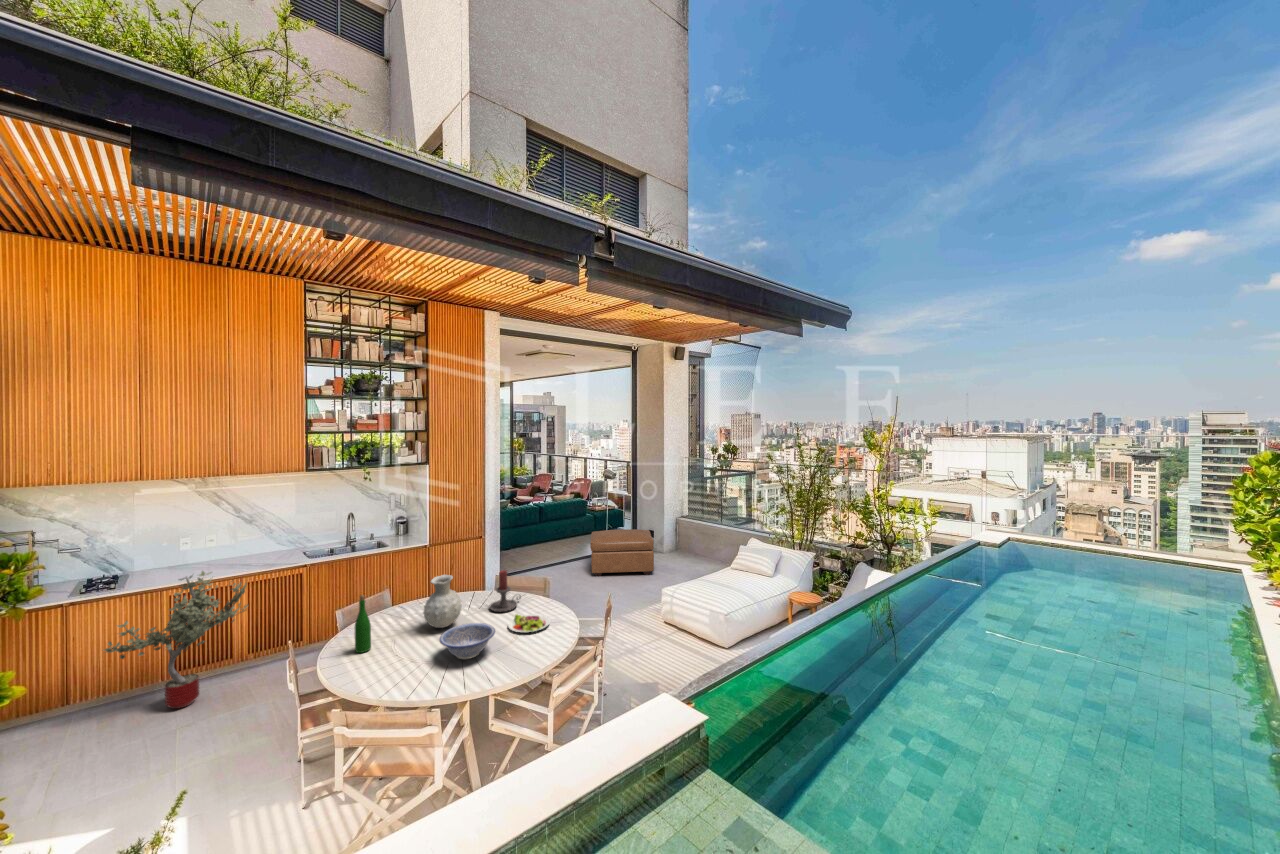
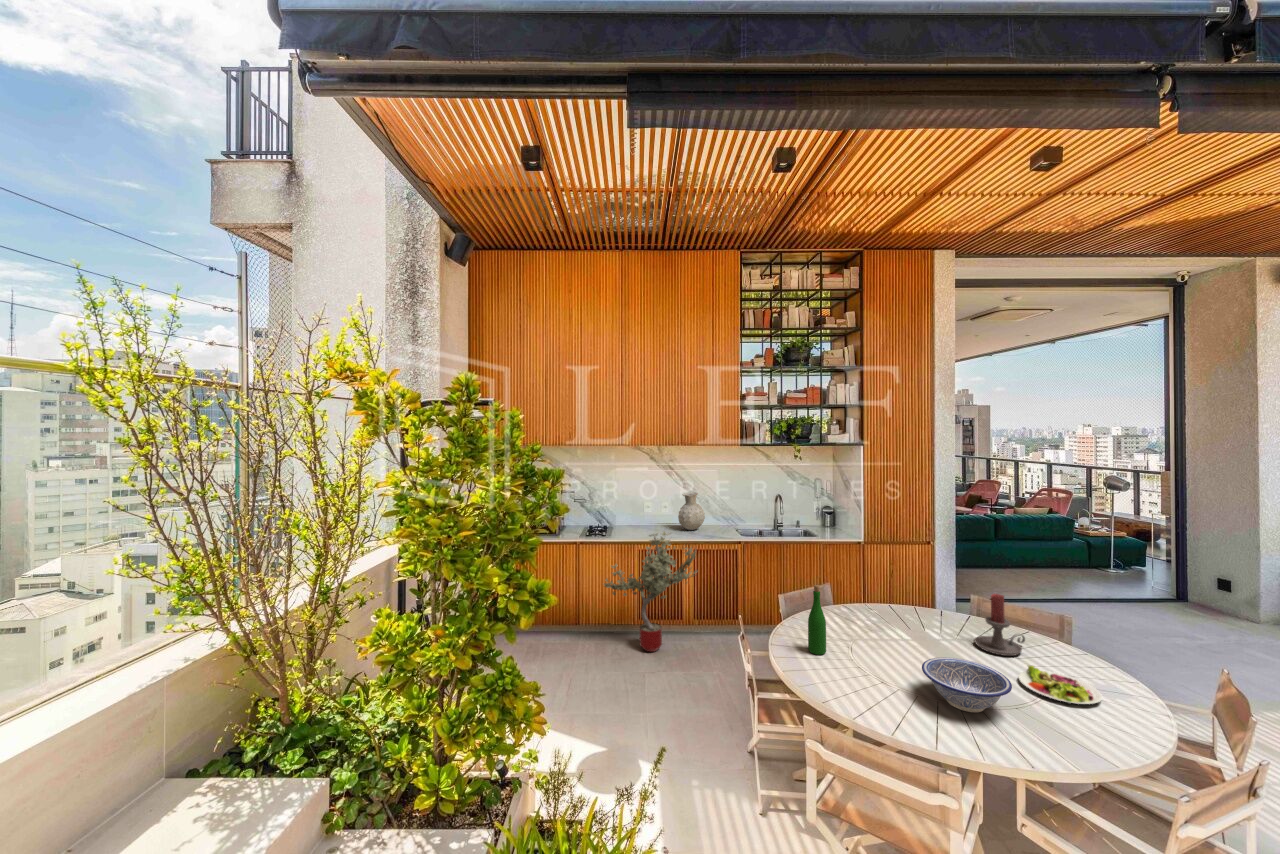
ottoman: present [590,529,654,576] -> none [1100,565,1255,659]
vase: present [423,575,462,628] -> present [678,492,705,530]

